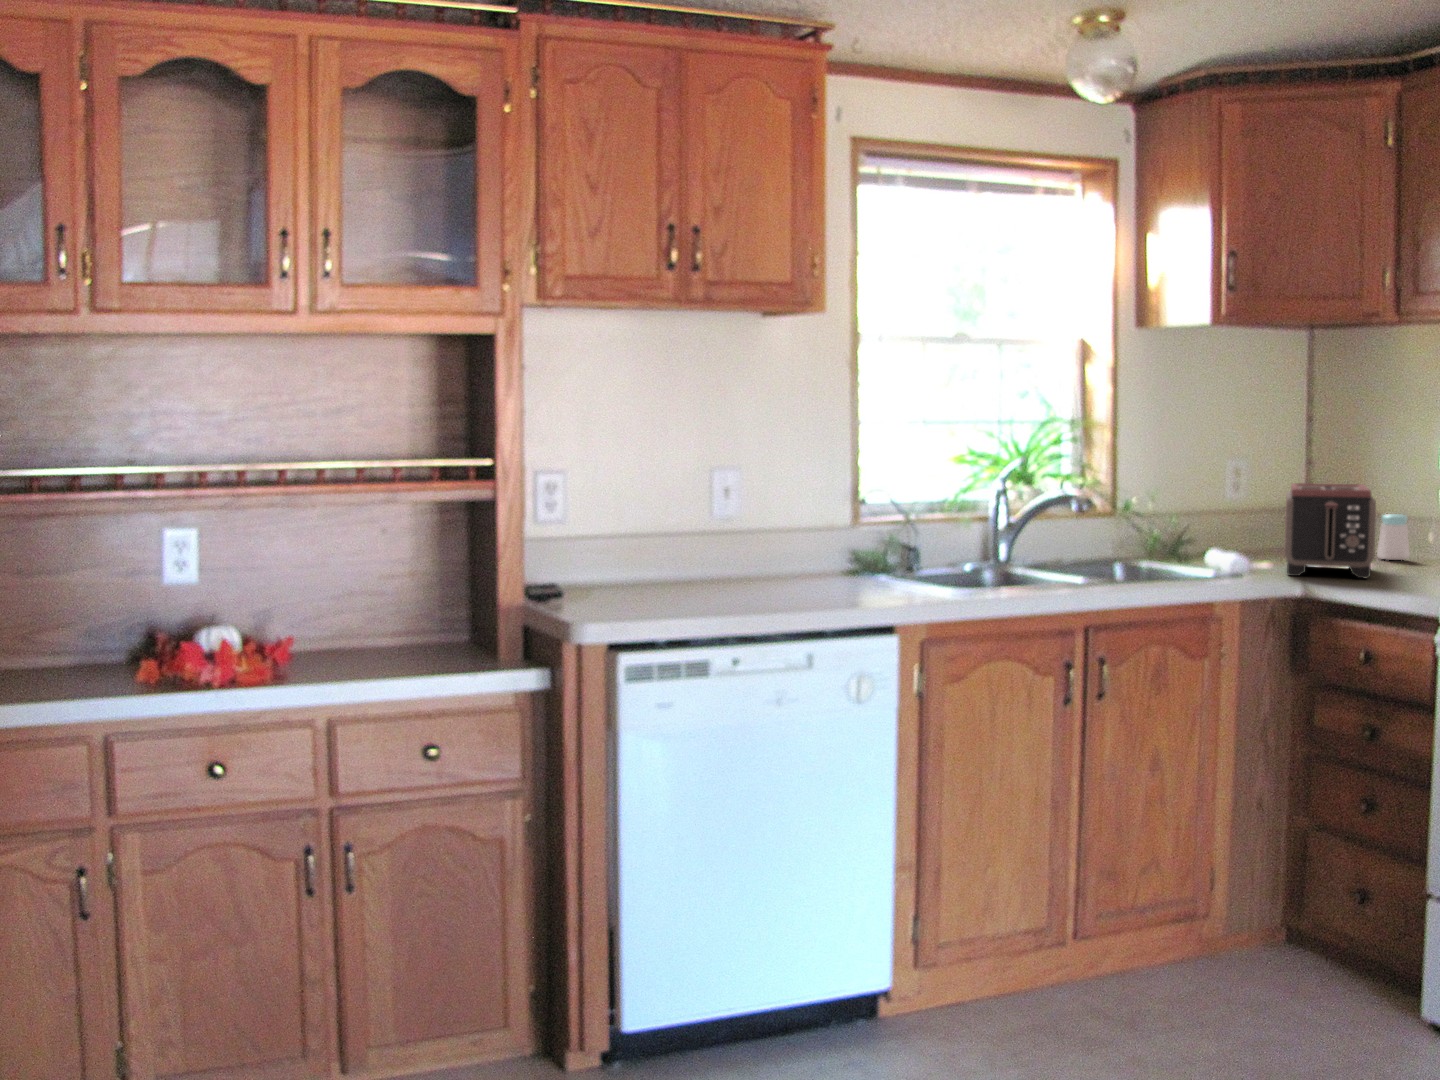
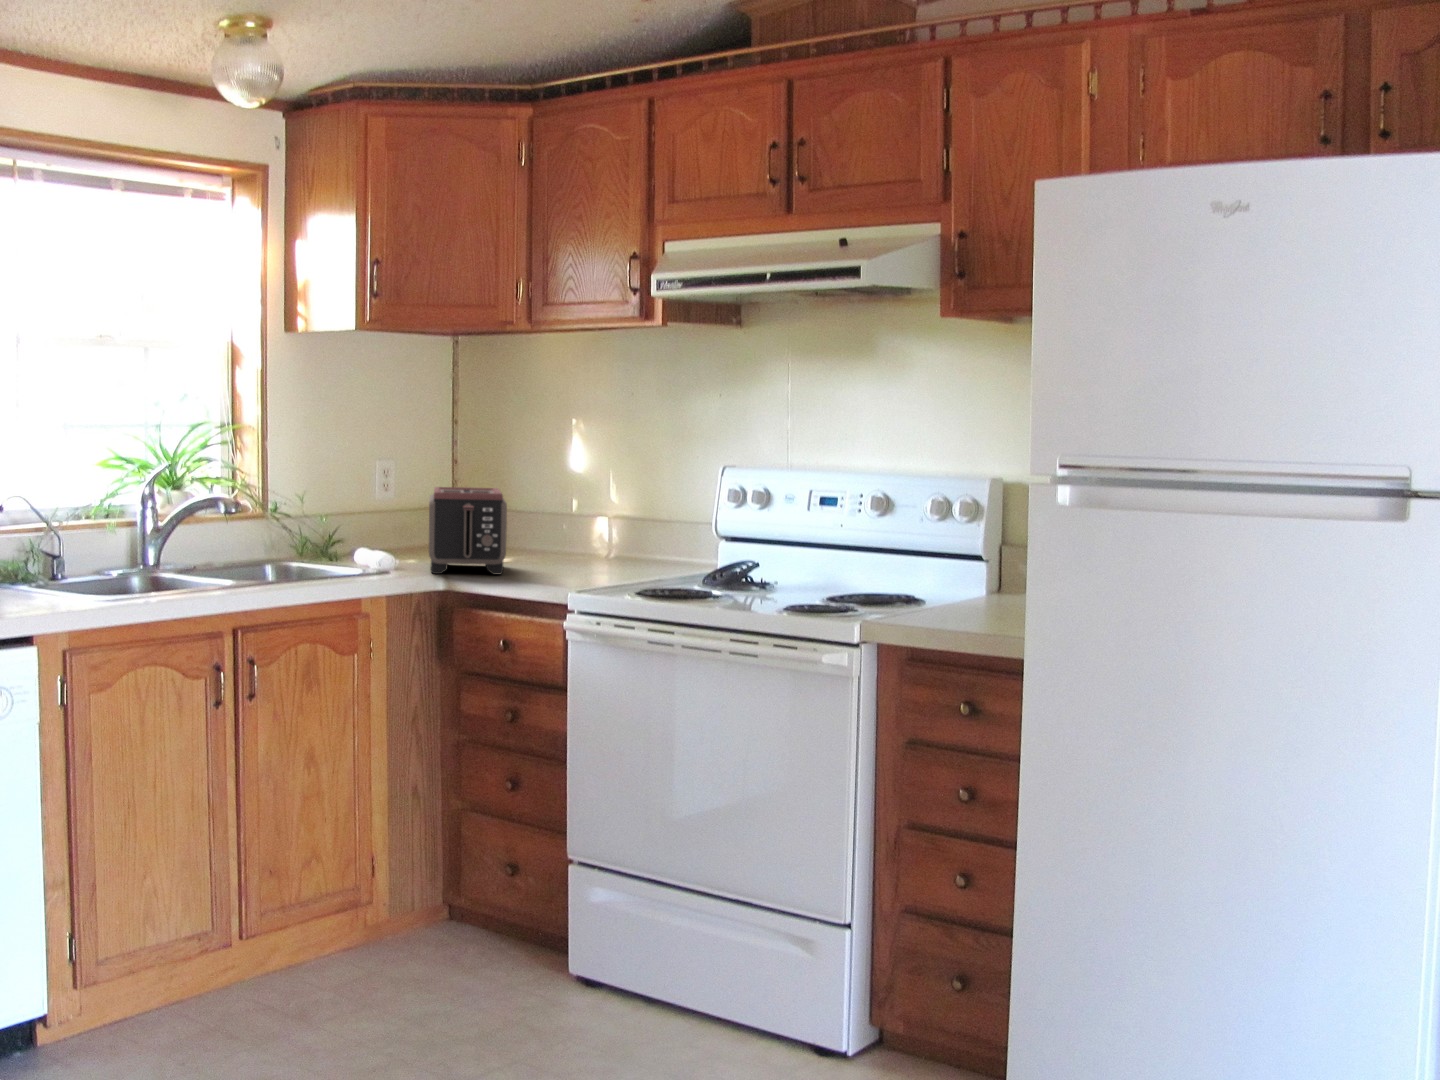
salt shaker: present [1377,514,1410,560] -> none [511,516,539,557]

